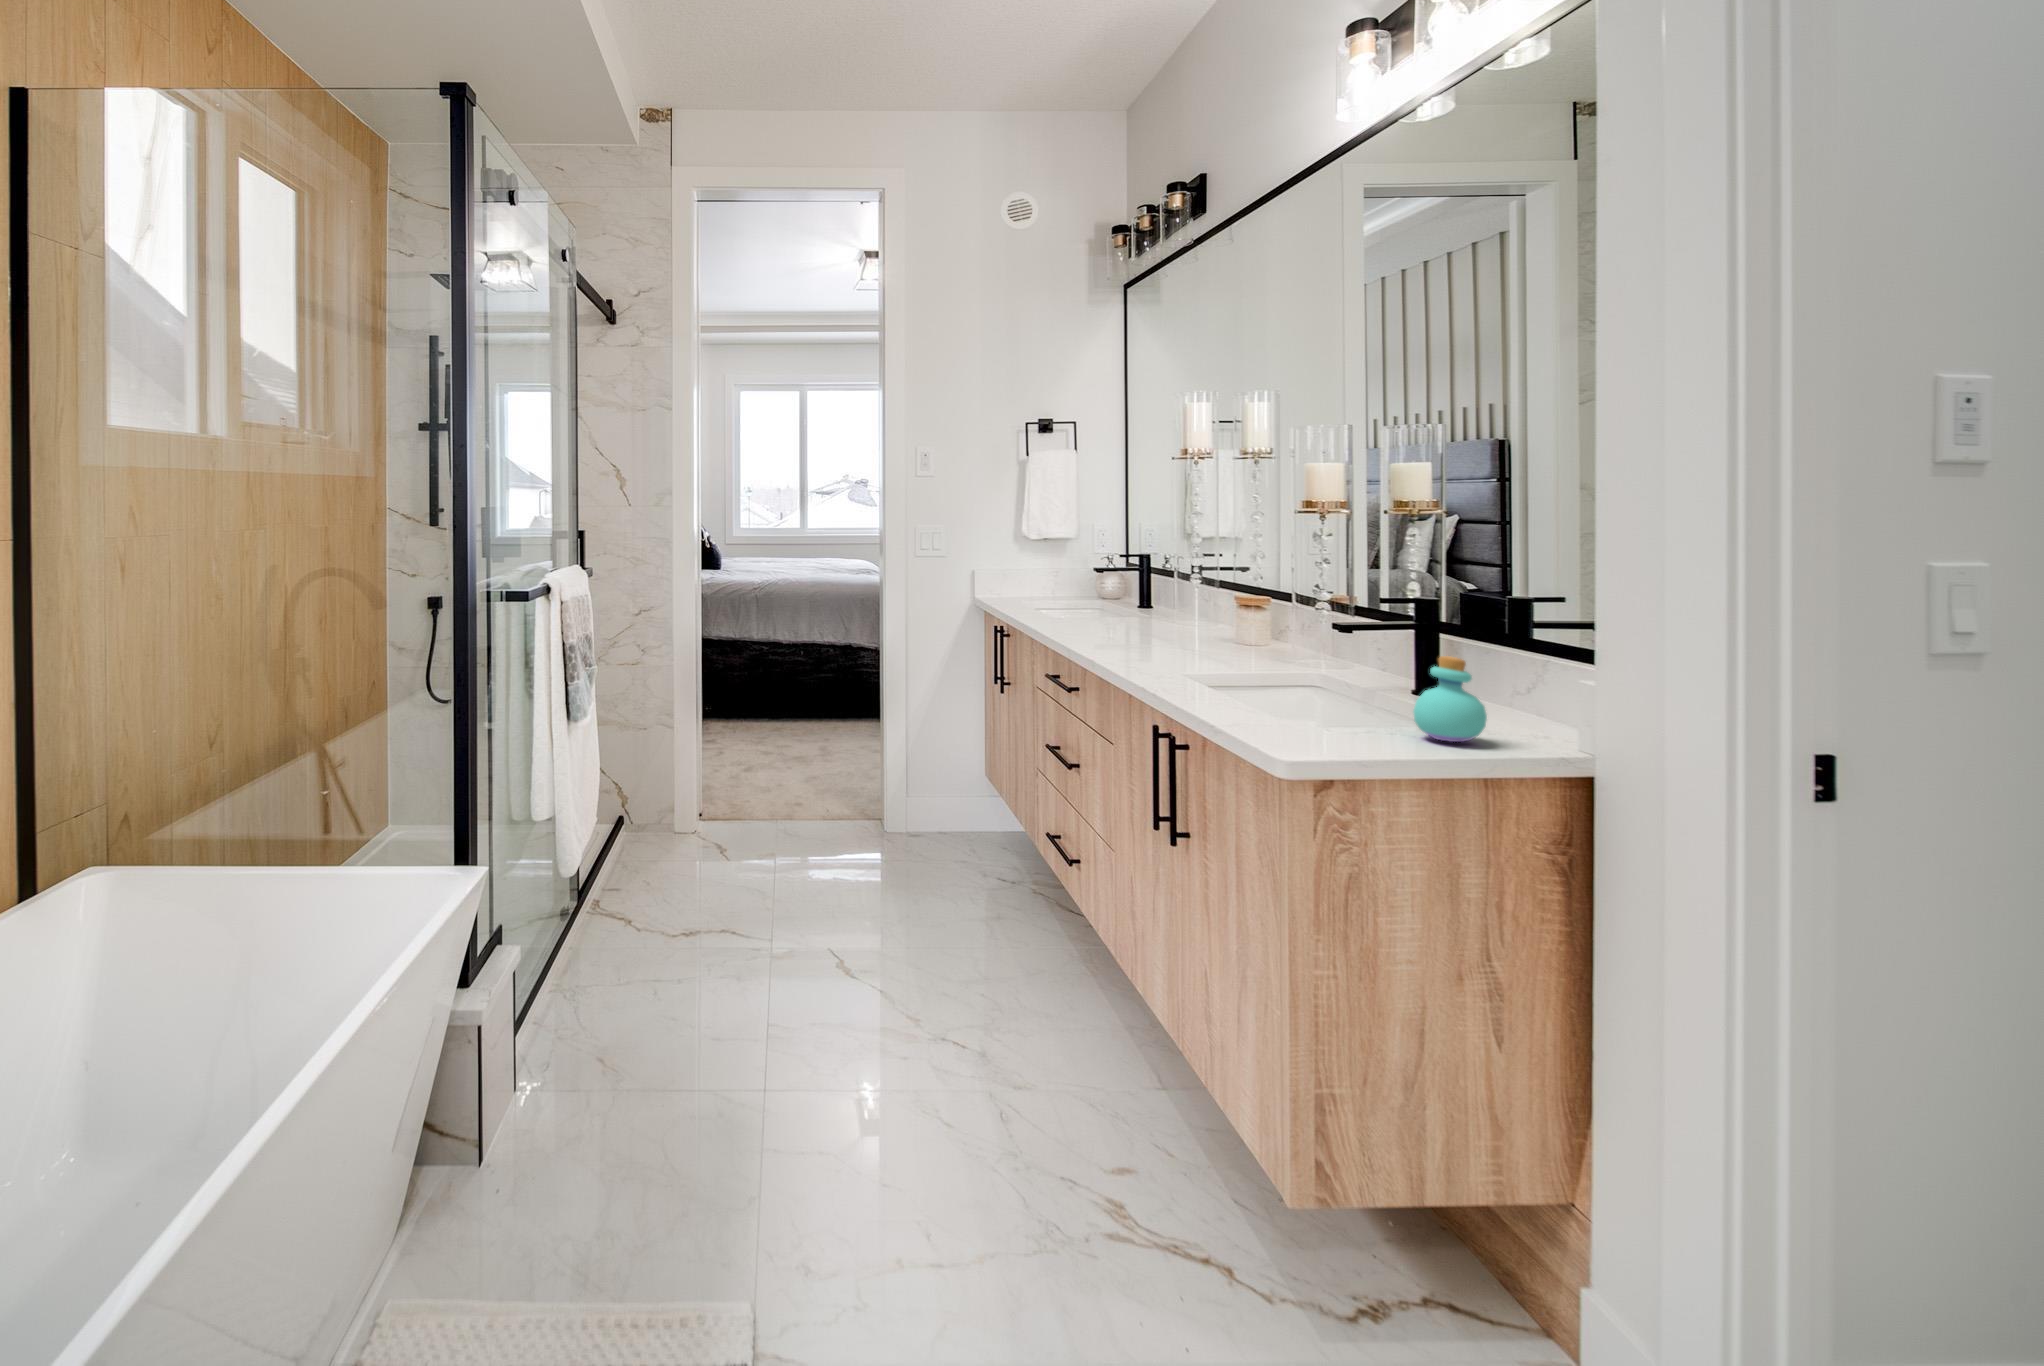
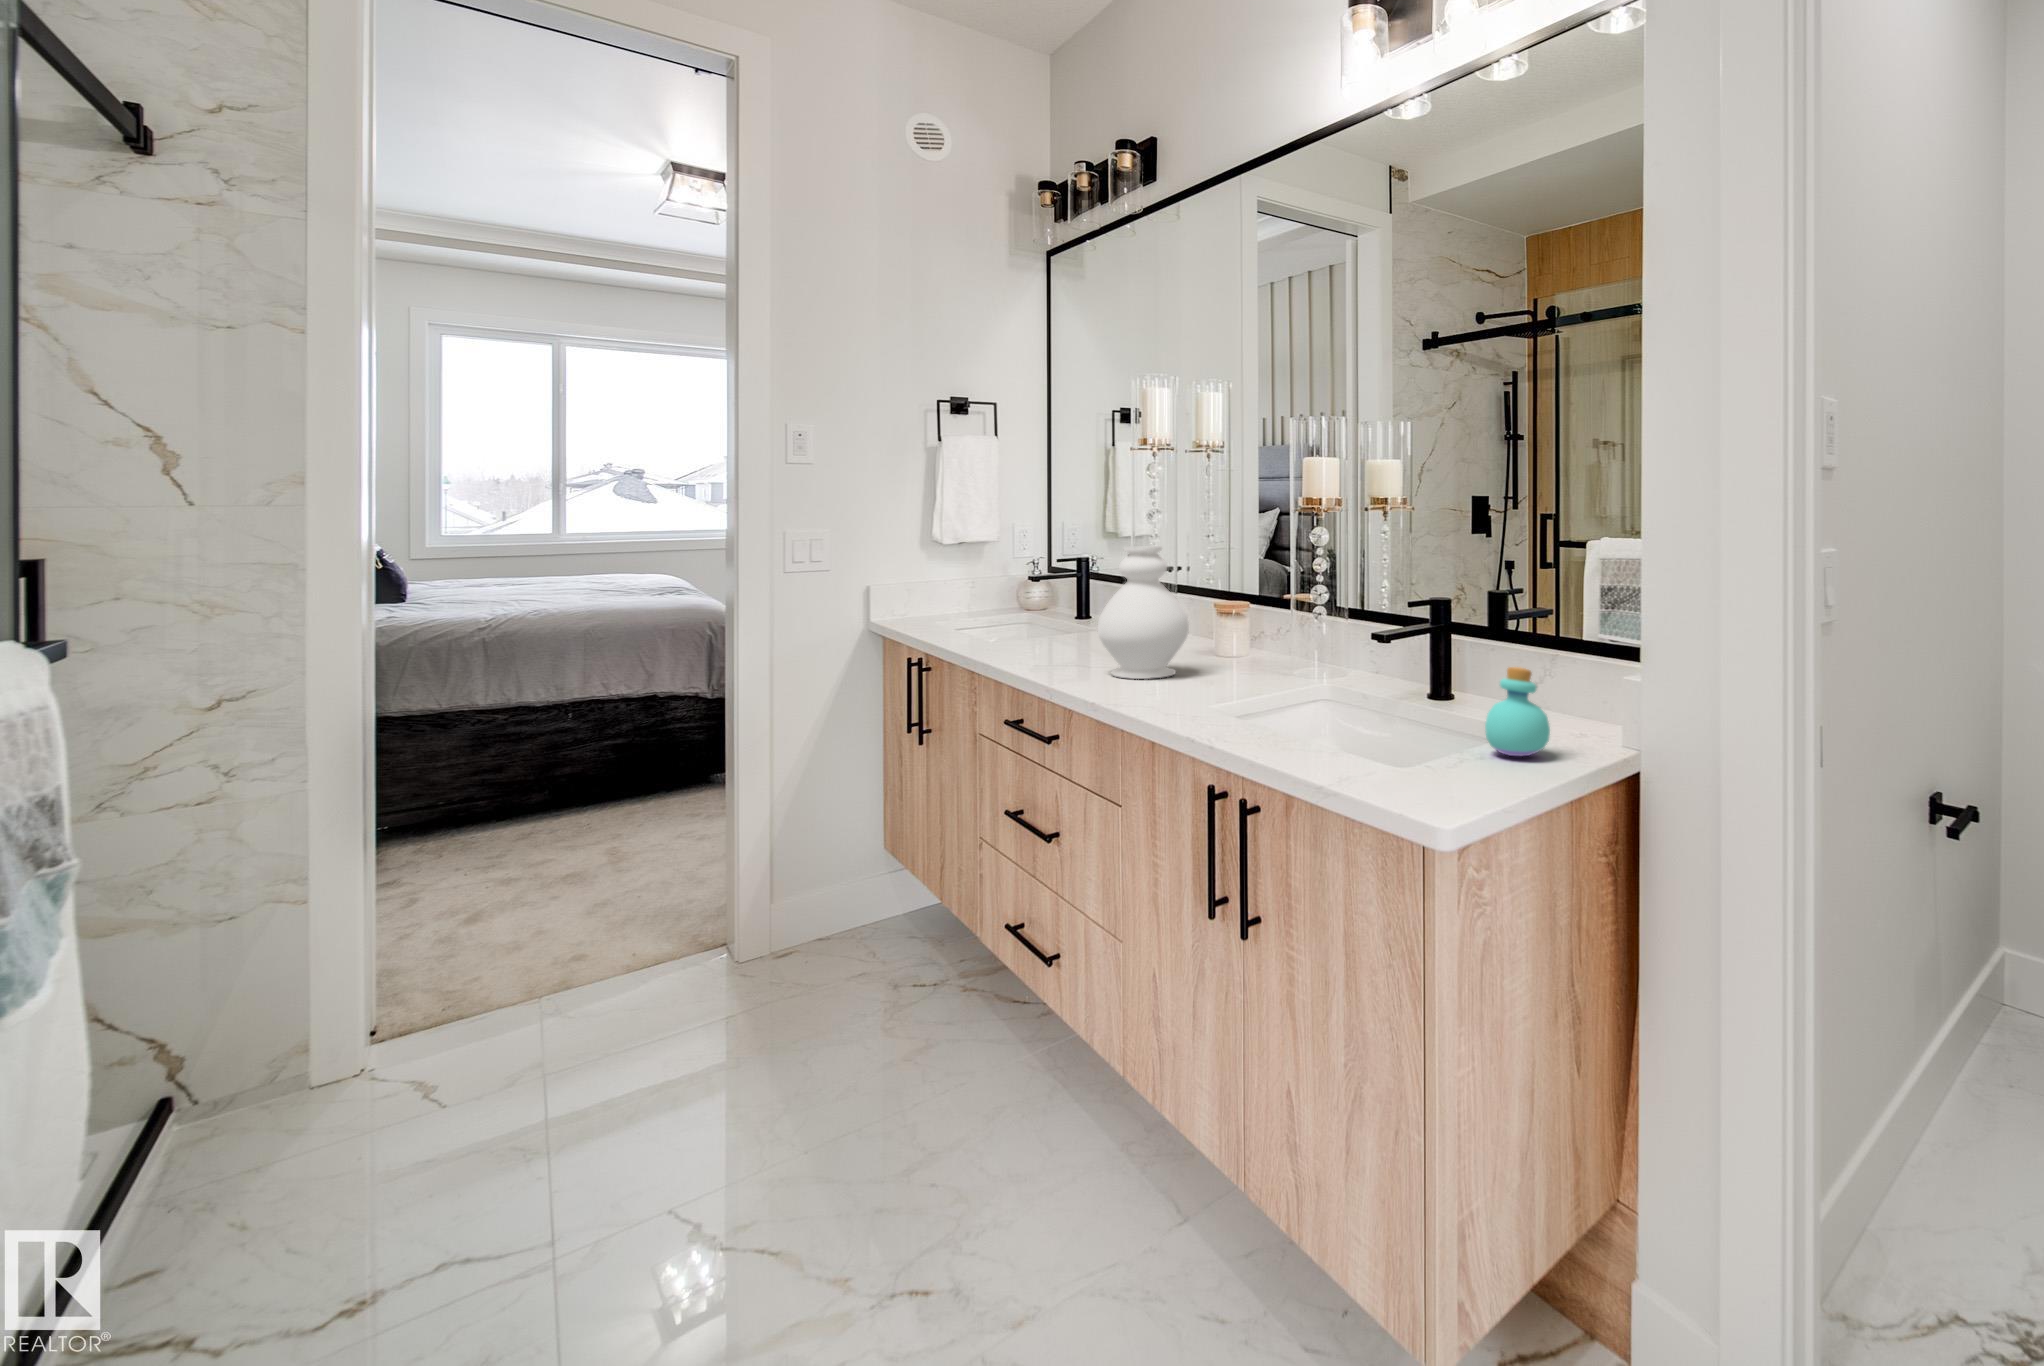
decorative vase: none [1114,539,1196,652] -> present [1098,546,1189,679]

